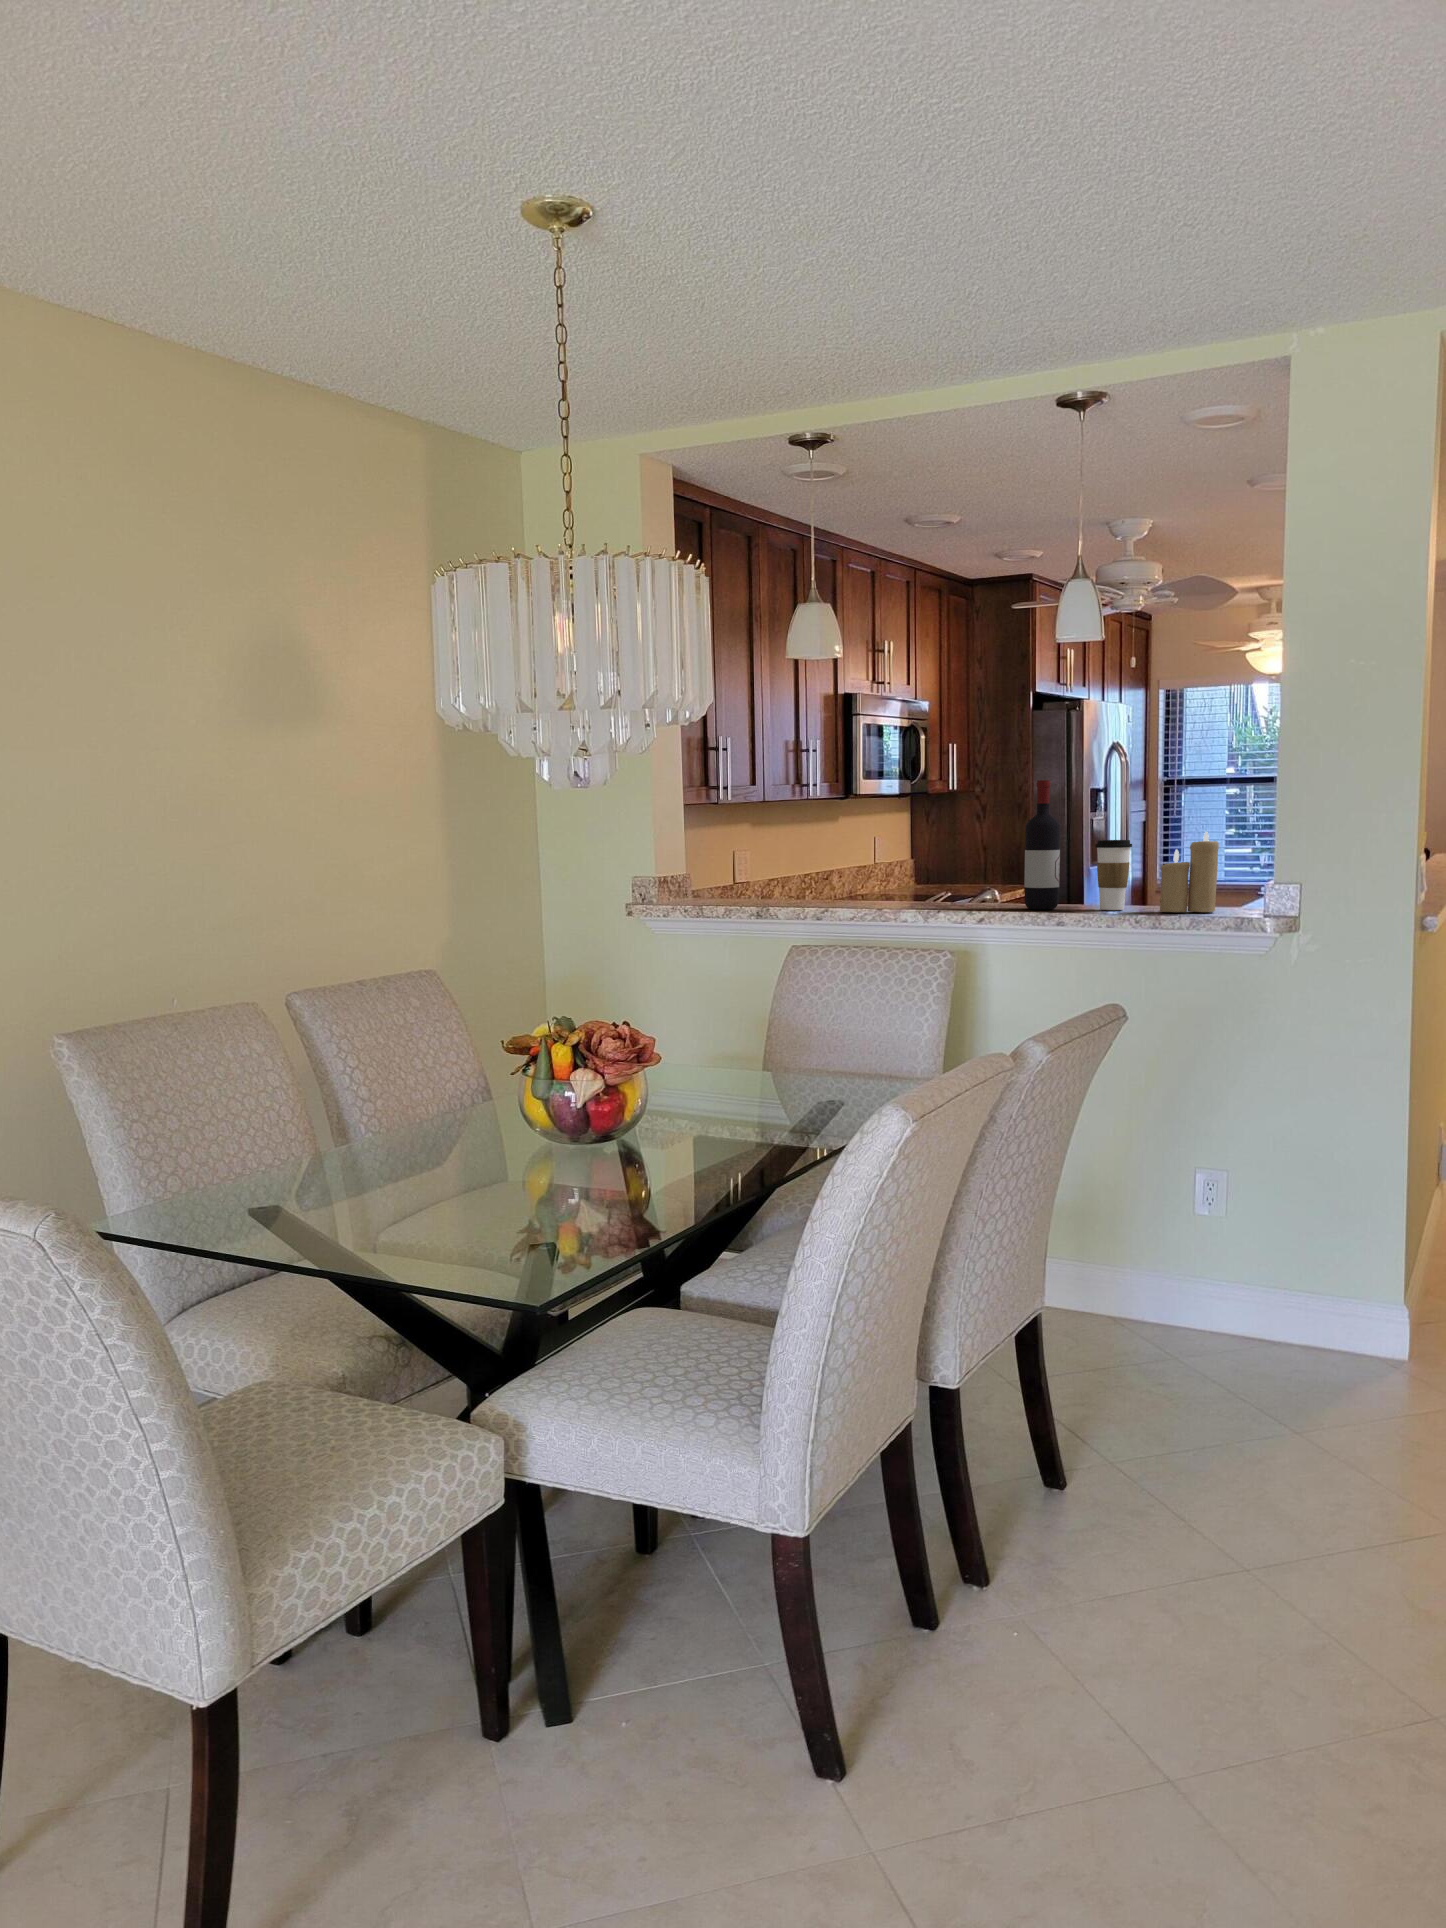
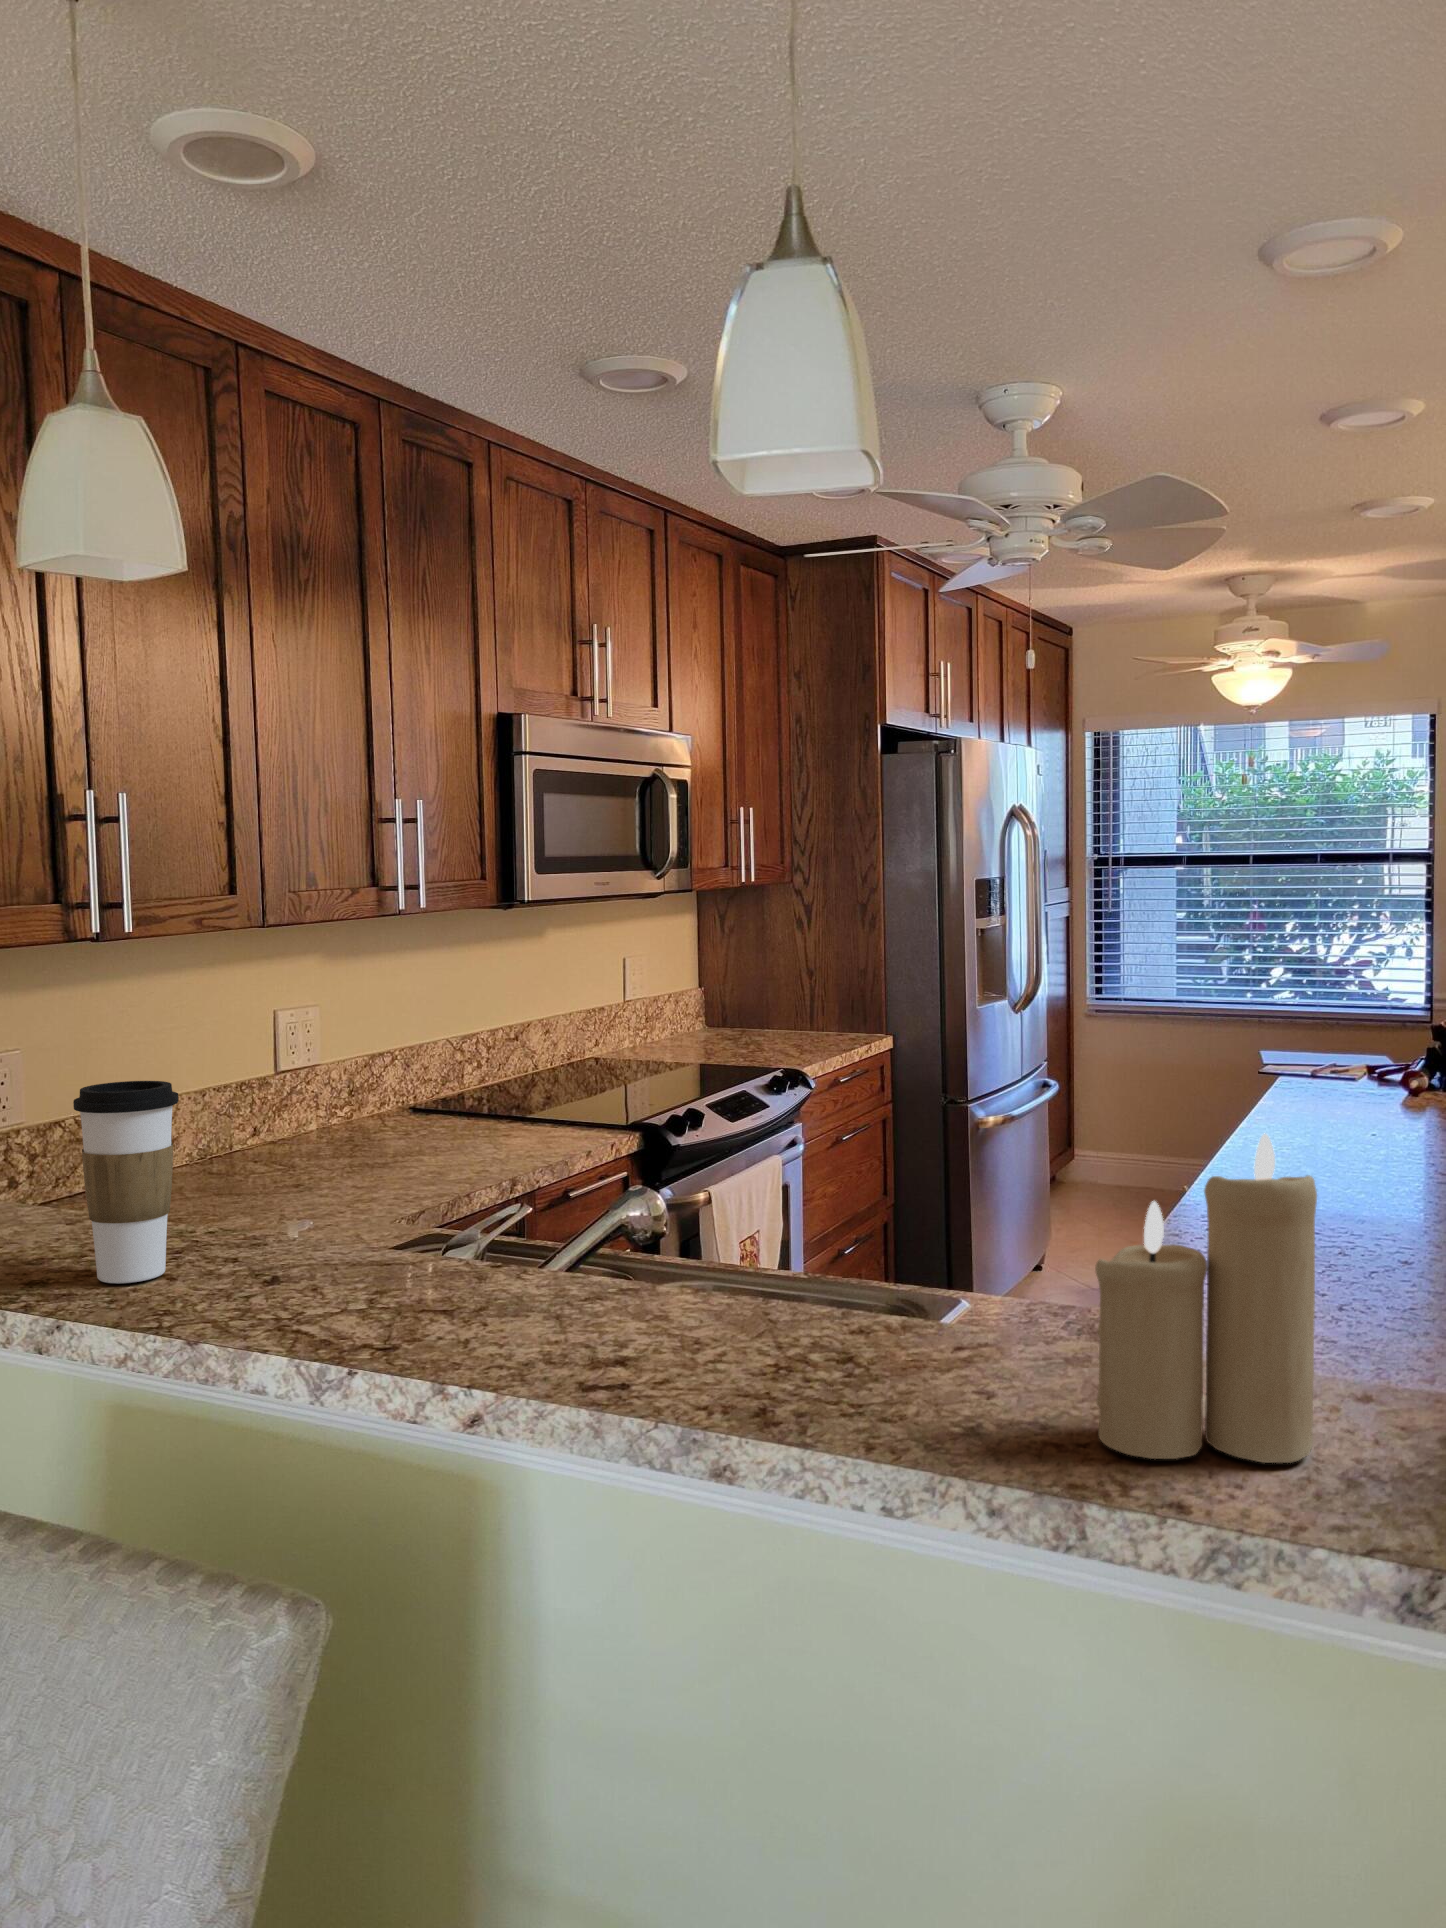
wine bottle: present [1024,780,1060,910] -> none [624,921,747,1383]
coffee cup: present [1095,840,1132,910] -> present [73,1081,178,1283]

